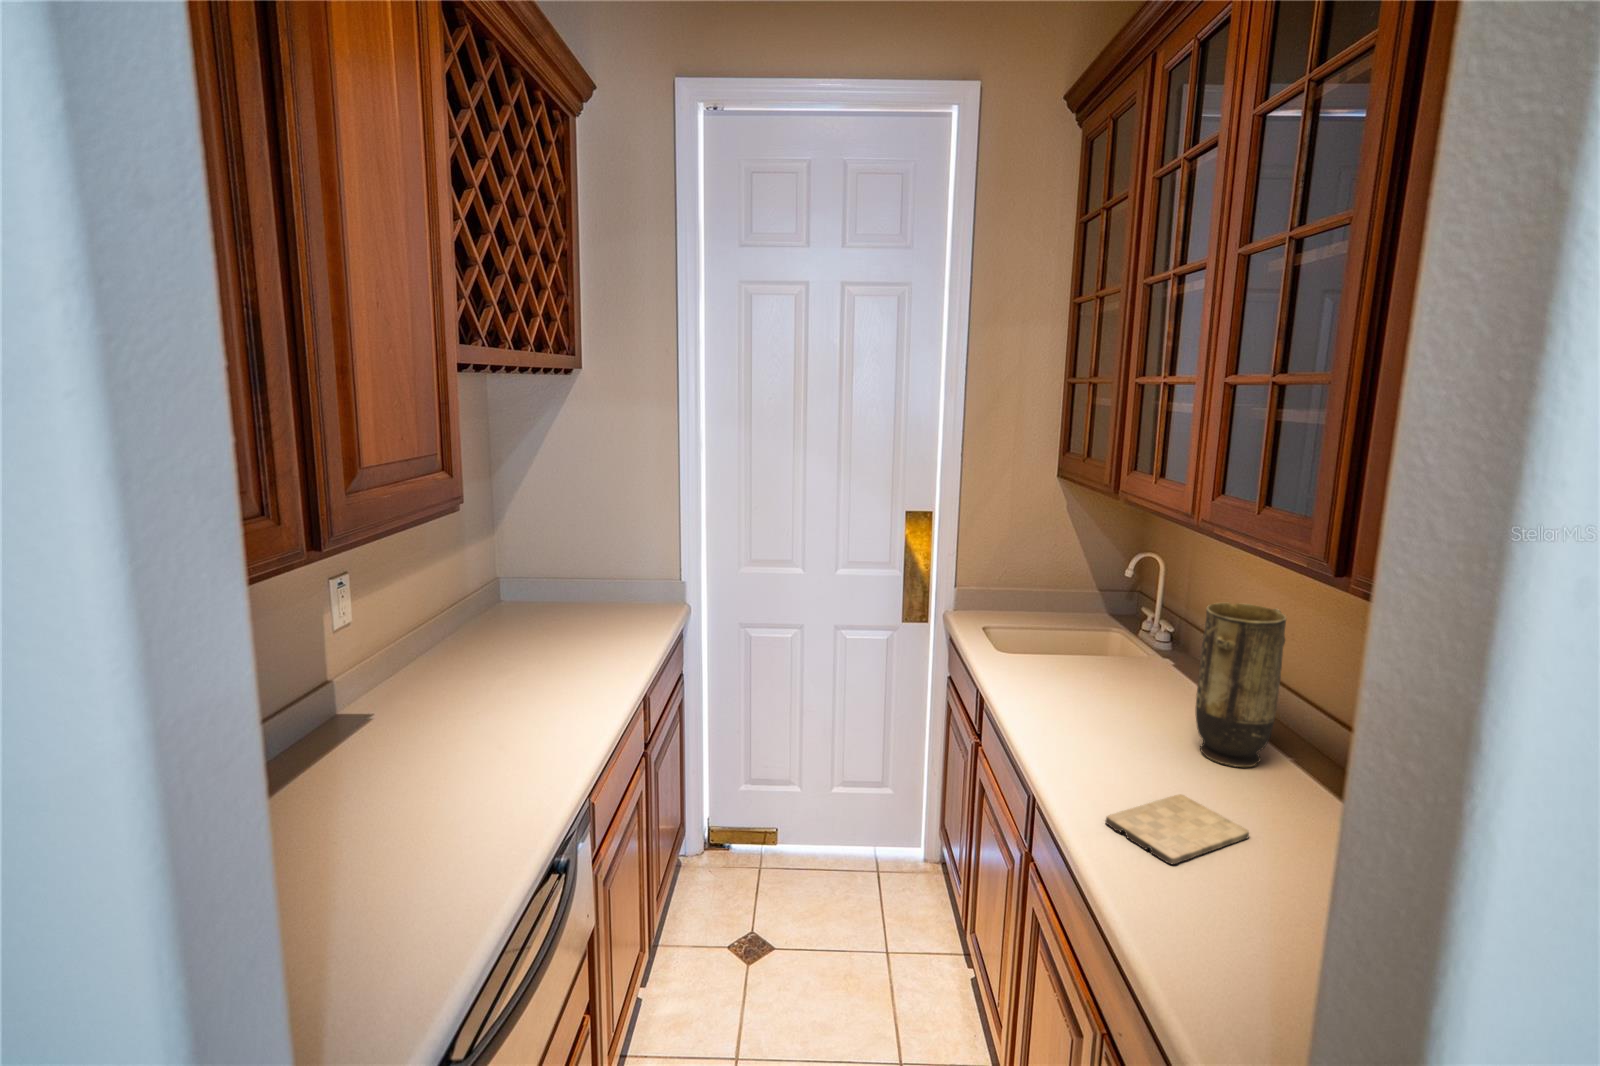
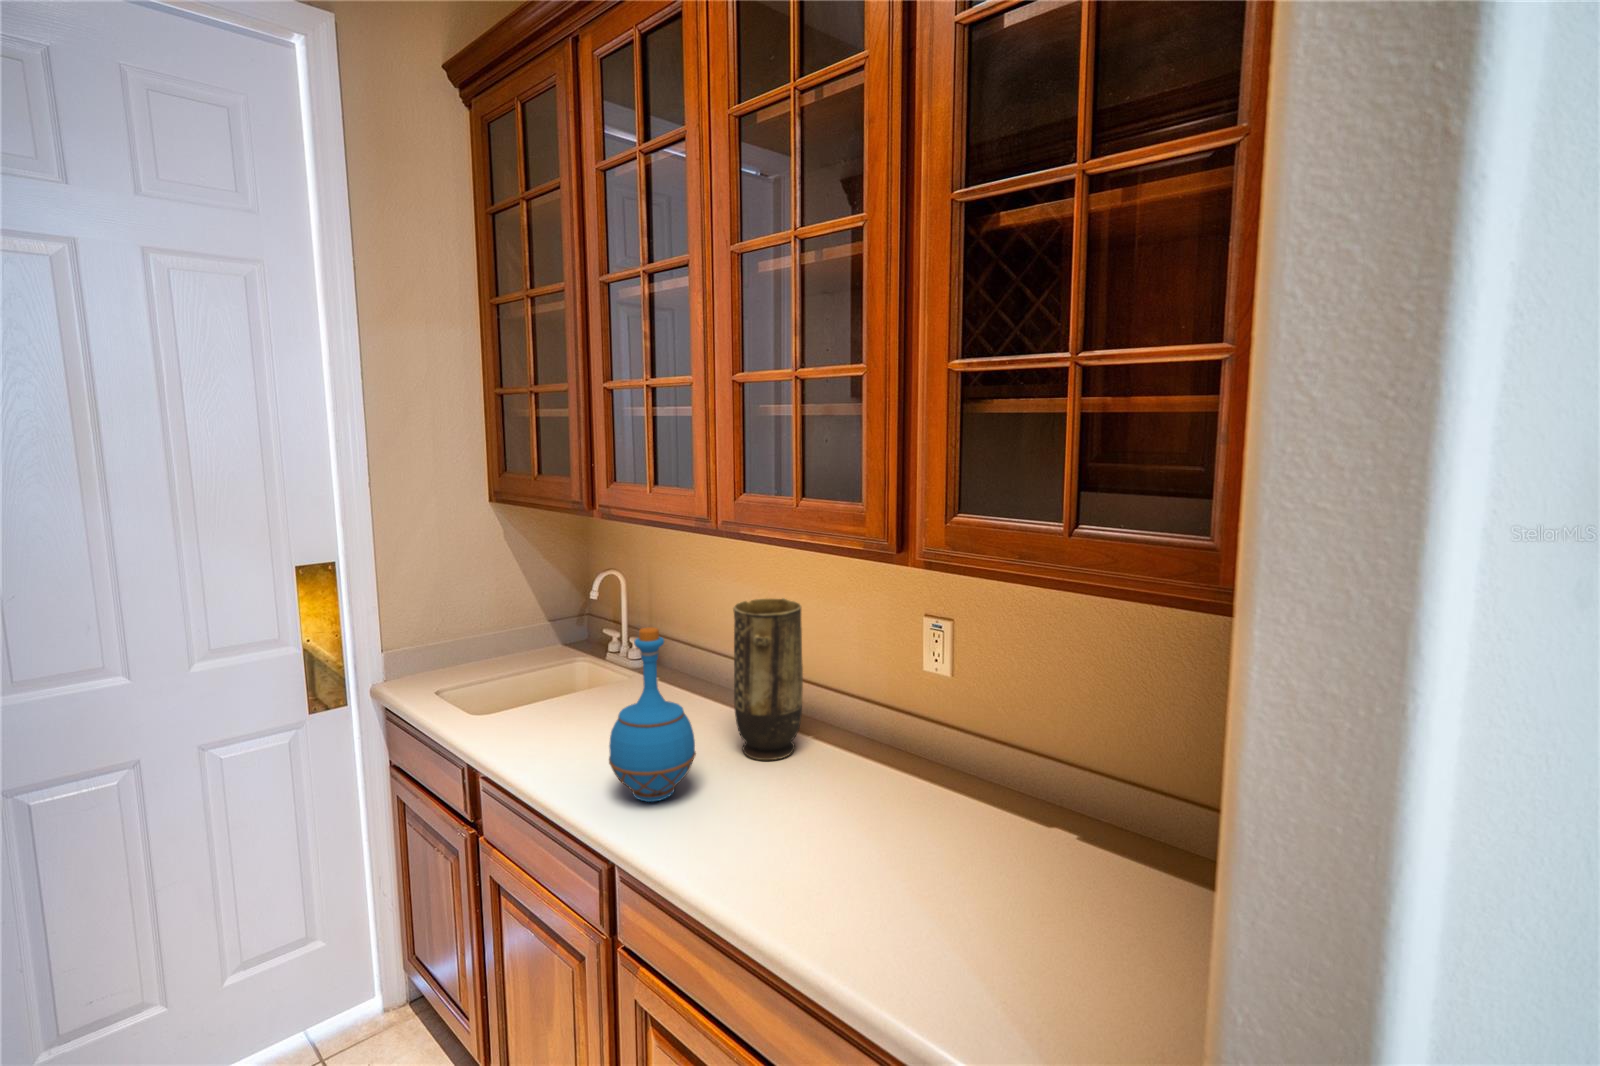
bottle: none [1053,605,1133,756] -> present [609,627,696,802]
cutting board: present [1105,794,1249,865] -> none [728,805,842,882]

